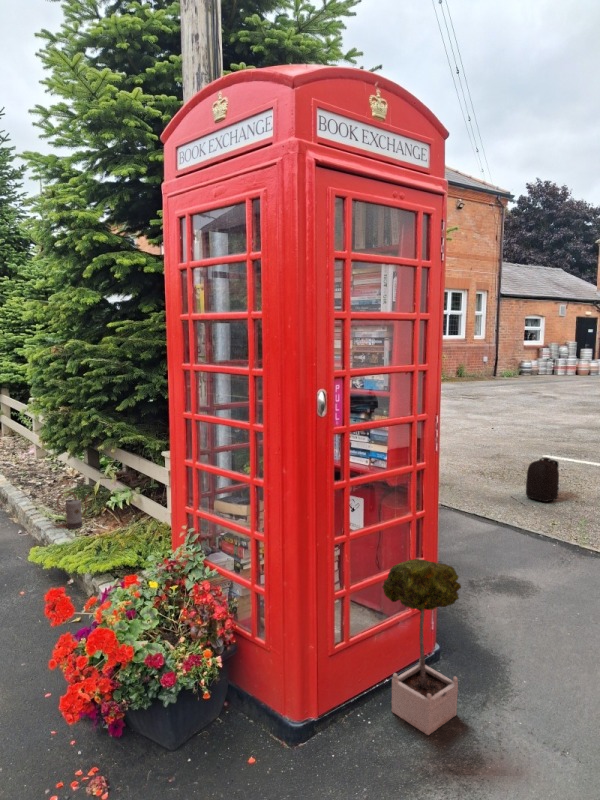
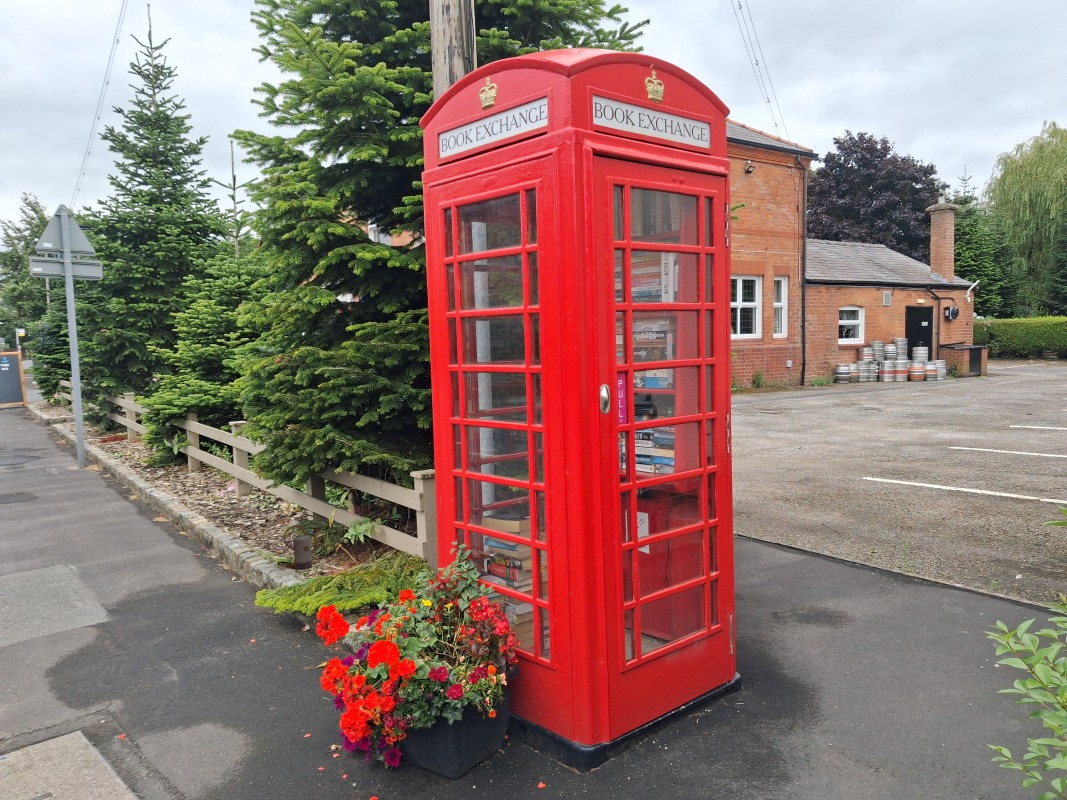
backpack: present [526,458,559,502] -> none [840,475,881,528]
potted tree: present [382,559,461,735] -> none [674,567,761,759]

